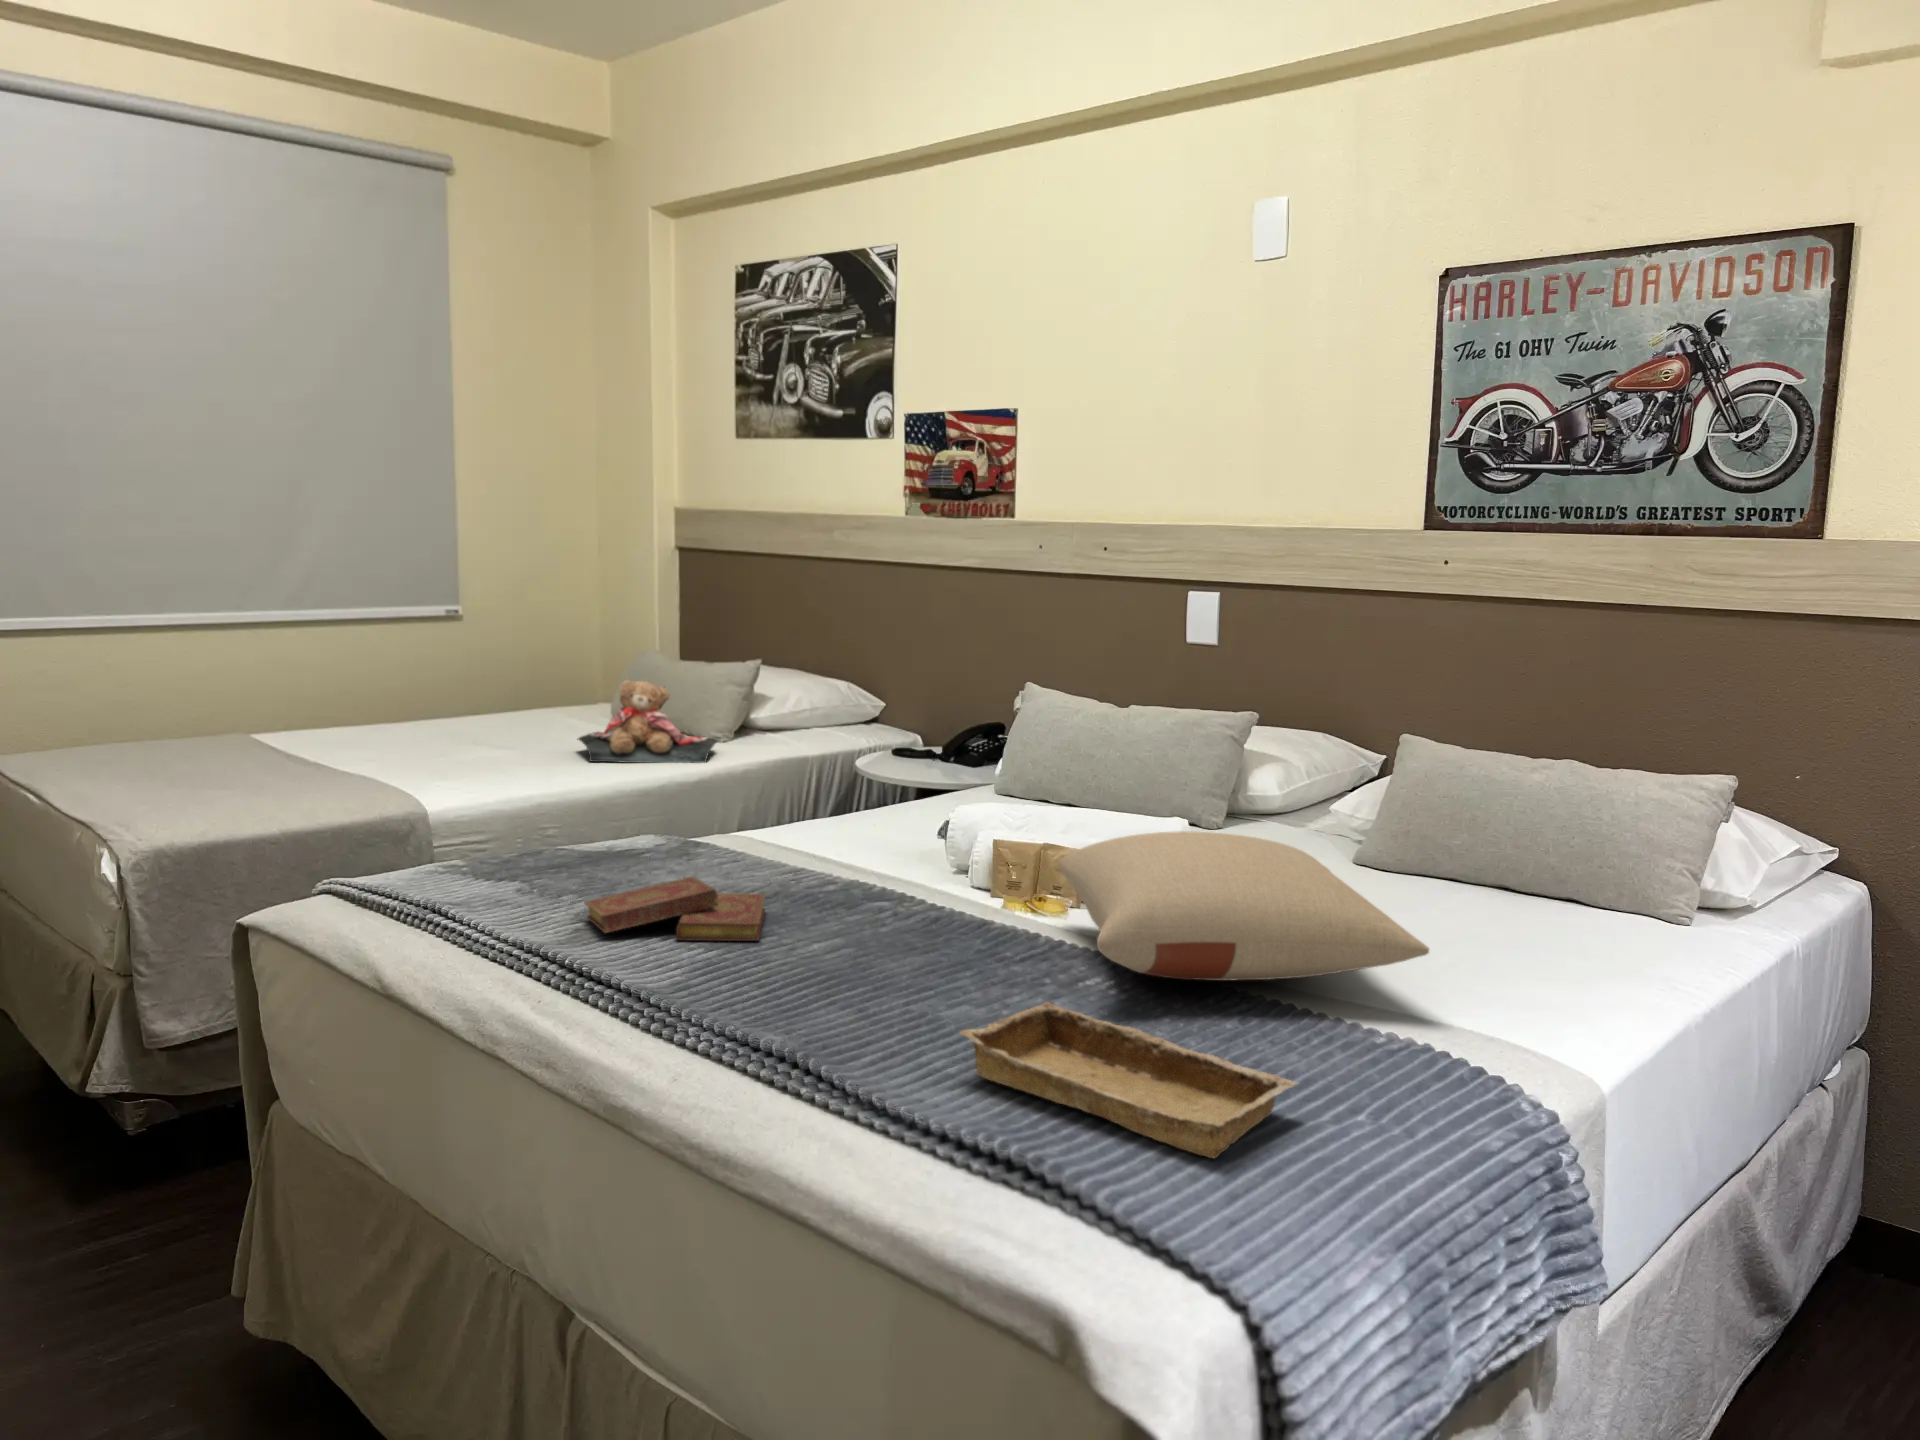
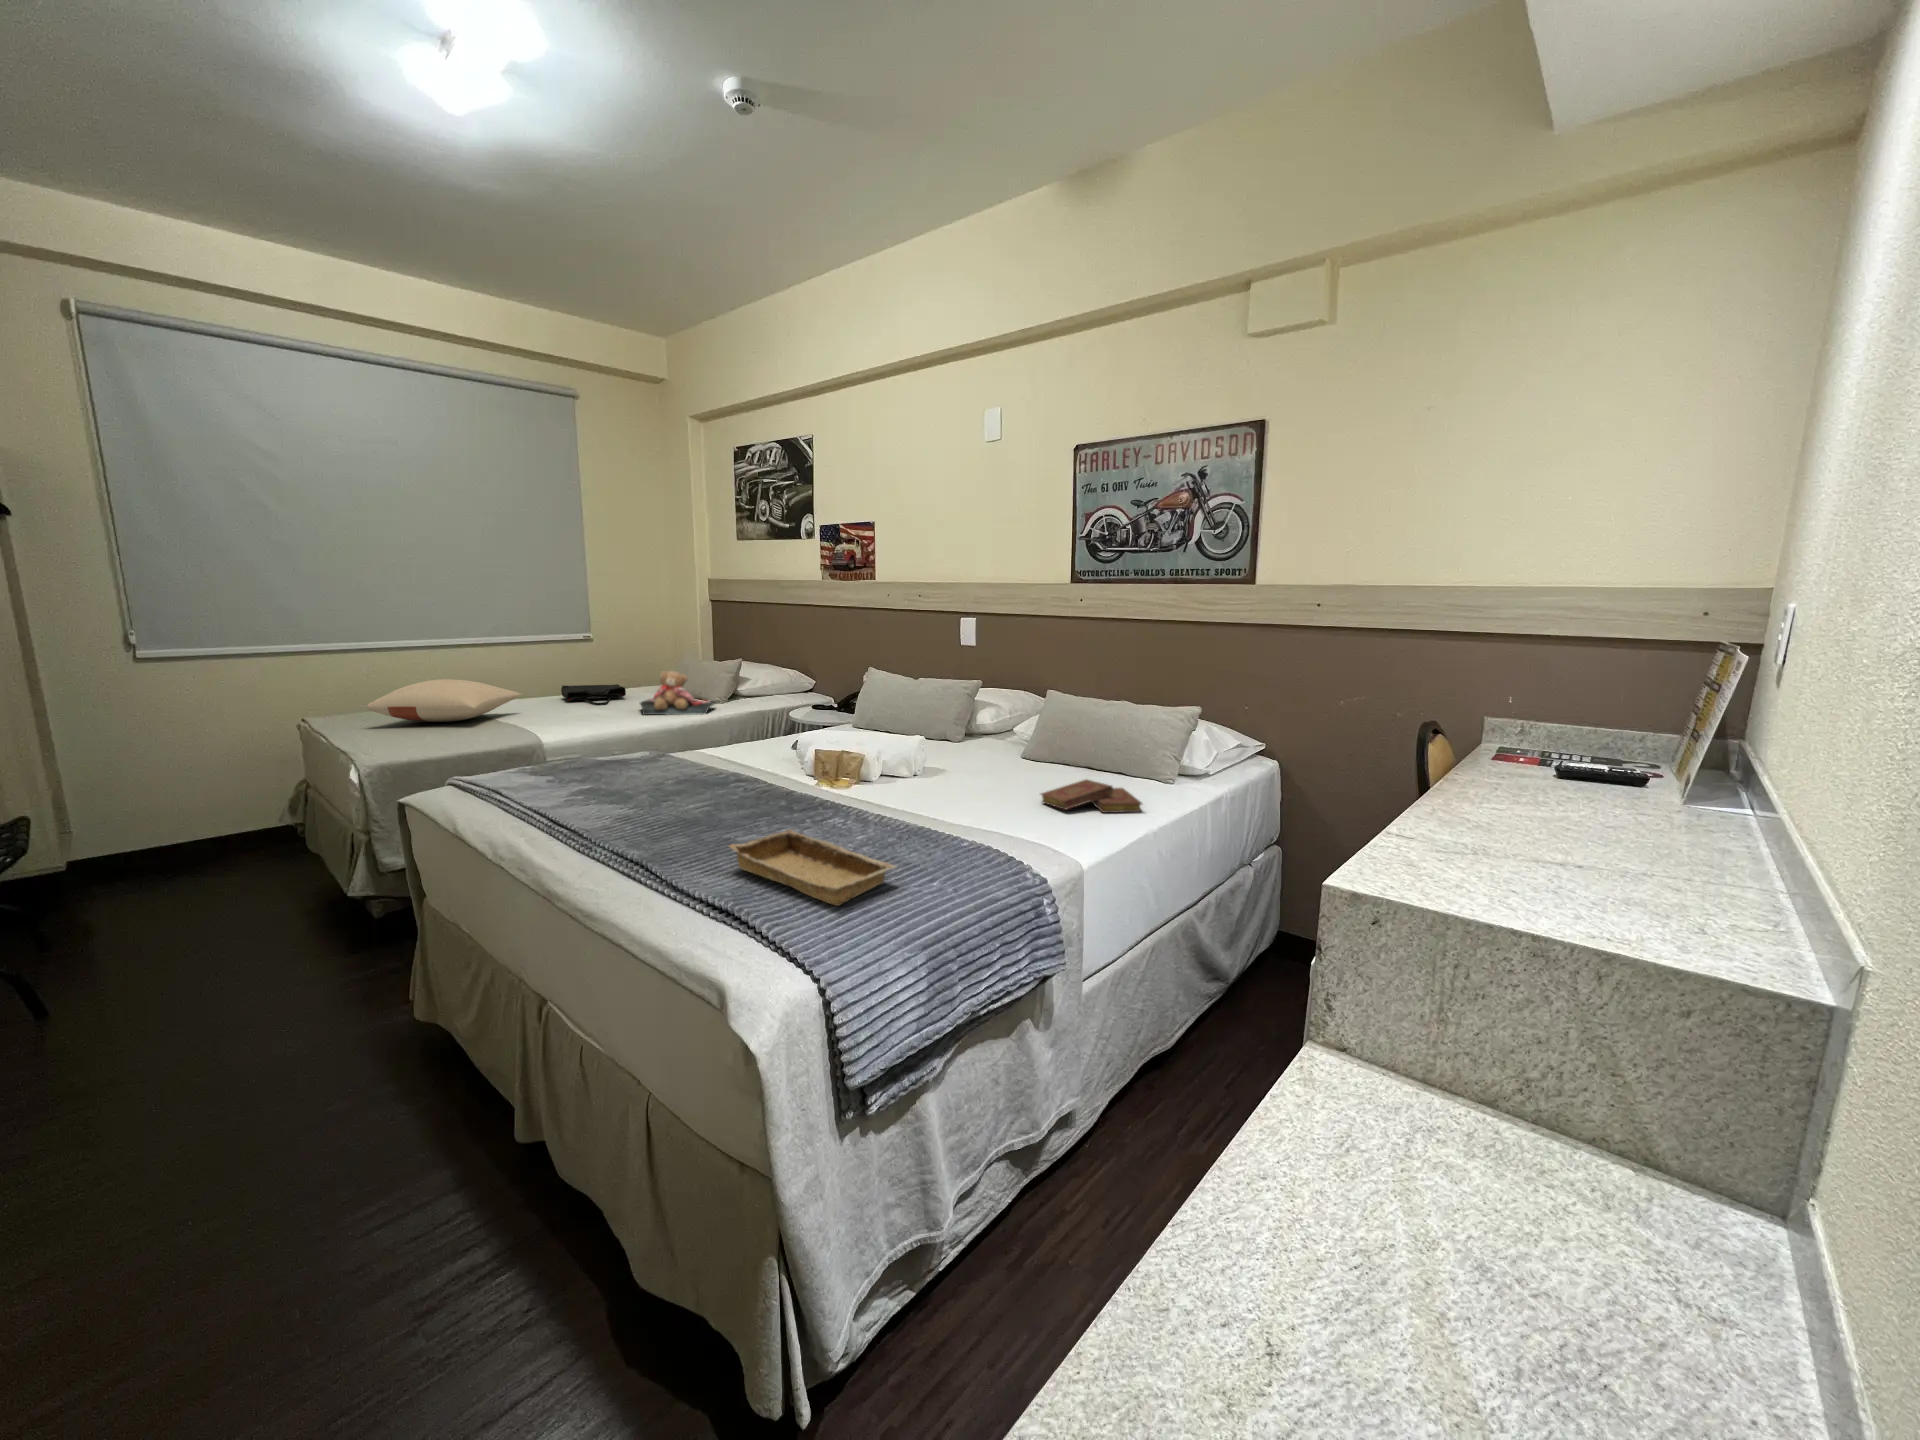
tote bag: none [419,702,537,742] -> present [561,684,626,706]
pillow: present [1058,831,1429,980] -> present [367,679,521,722]
book: present [585,877,765,941] -> present [1041,779,1142,813]

